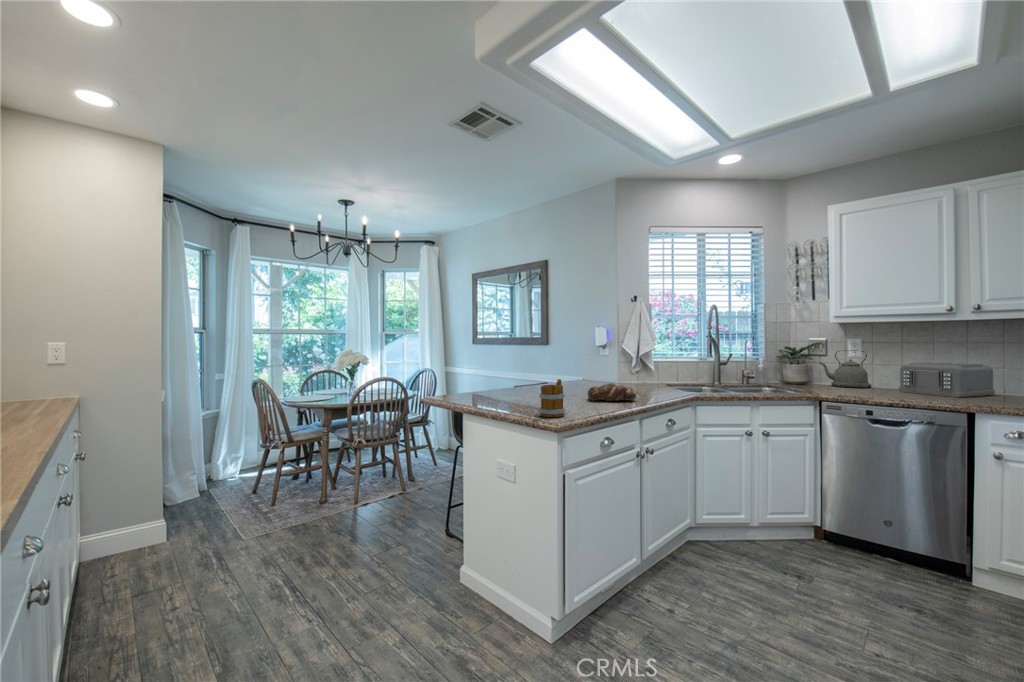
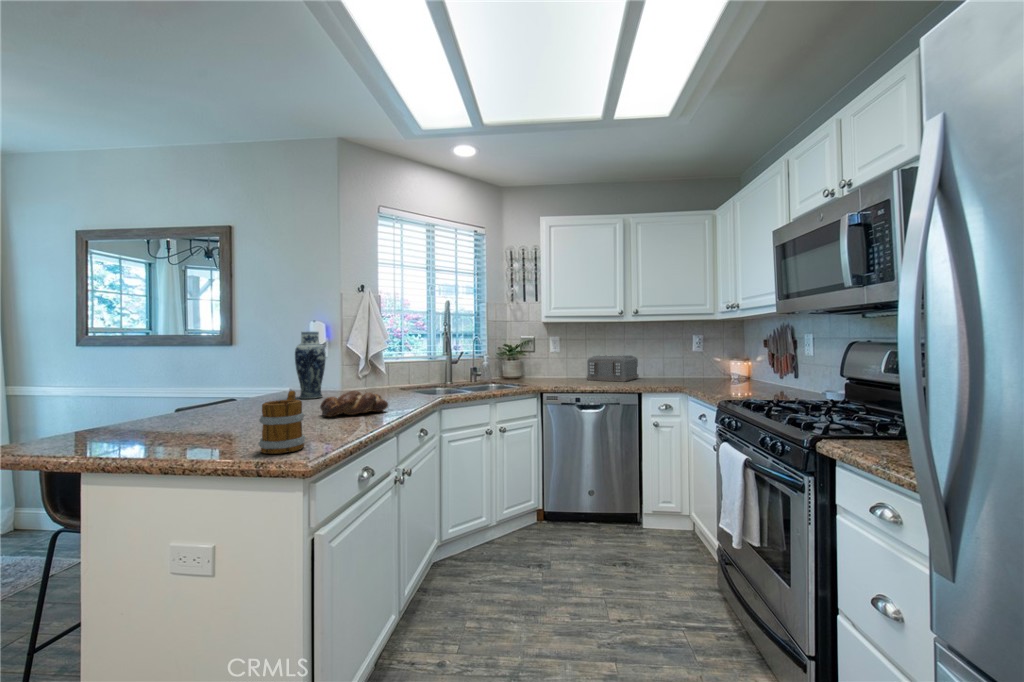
vase: none [580,337,601,388] -> present [295,331,326,399]
kettle: present [820,350,871,388] -> none [531,347,566,379]

